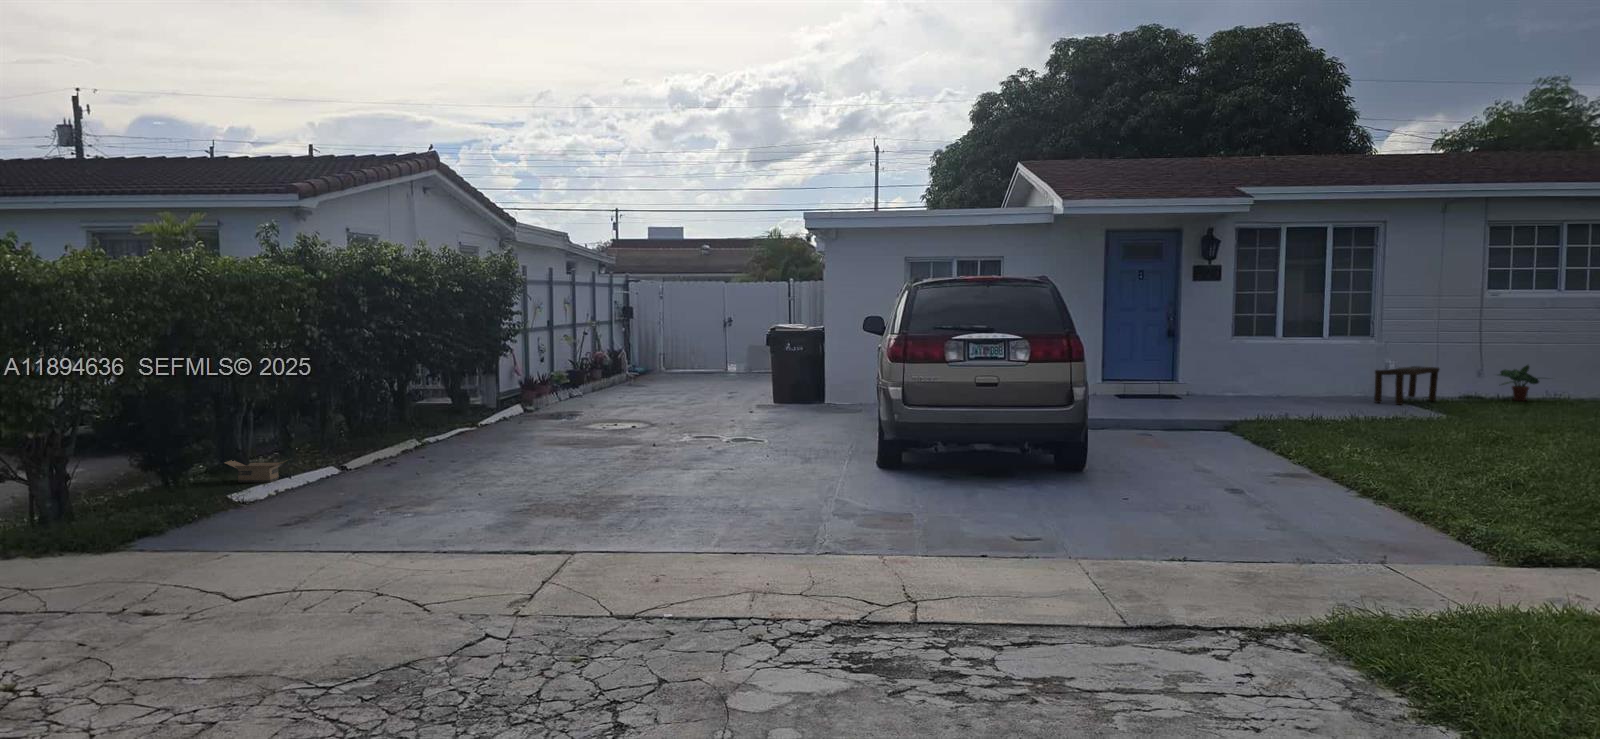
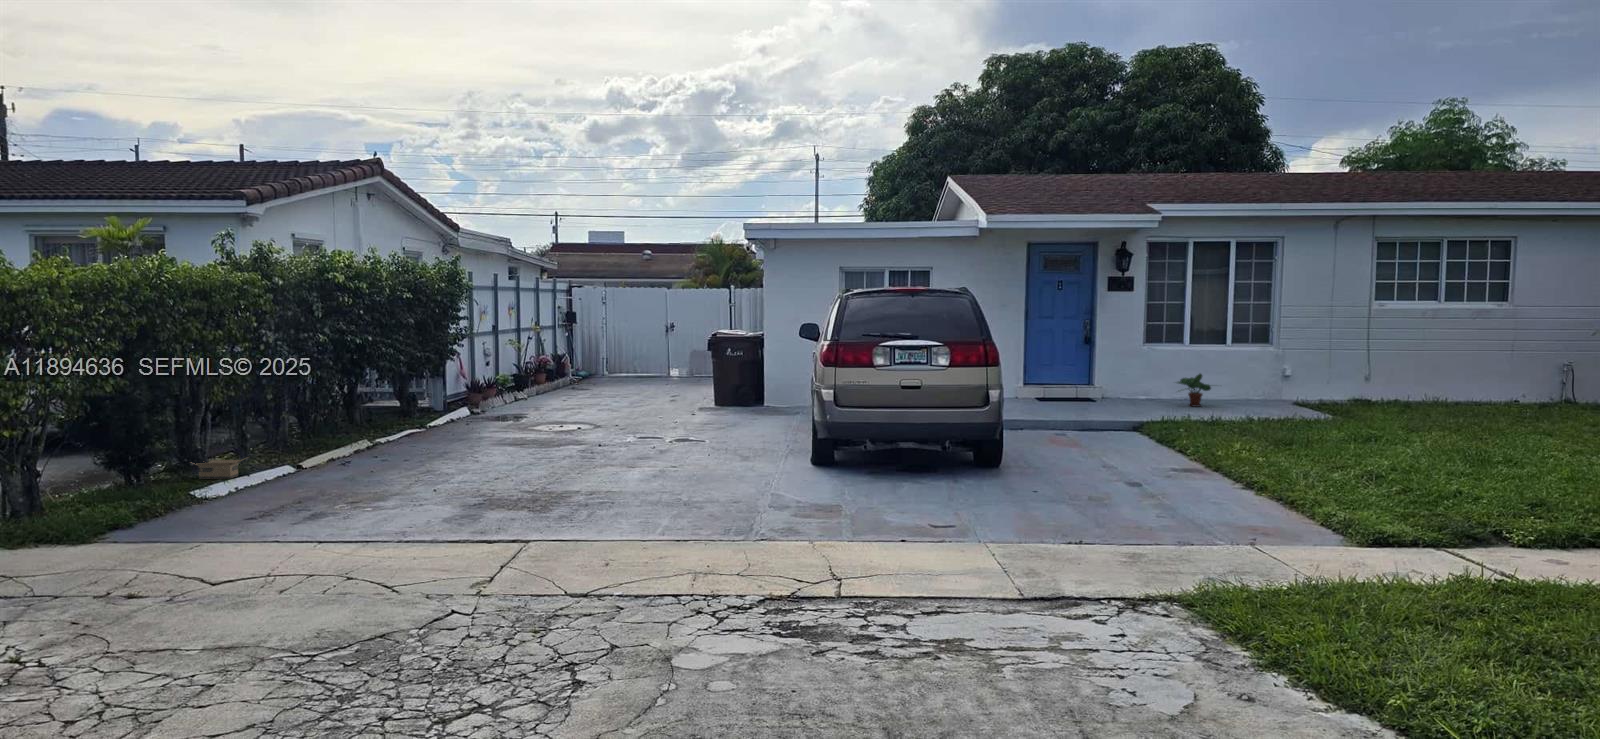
potted plant: present [1499,365,1539,401] -> present [1177,374,1211,407]
bench: present [1374,366,1439,405] -> none [1261,372,1319,407]

